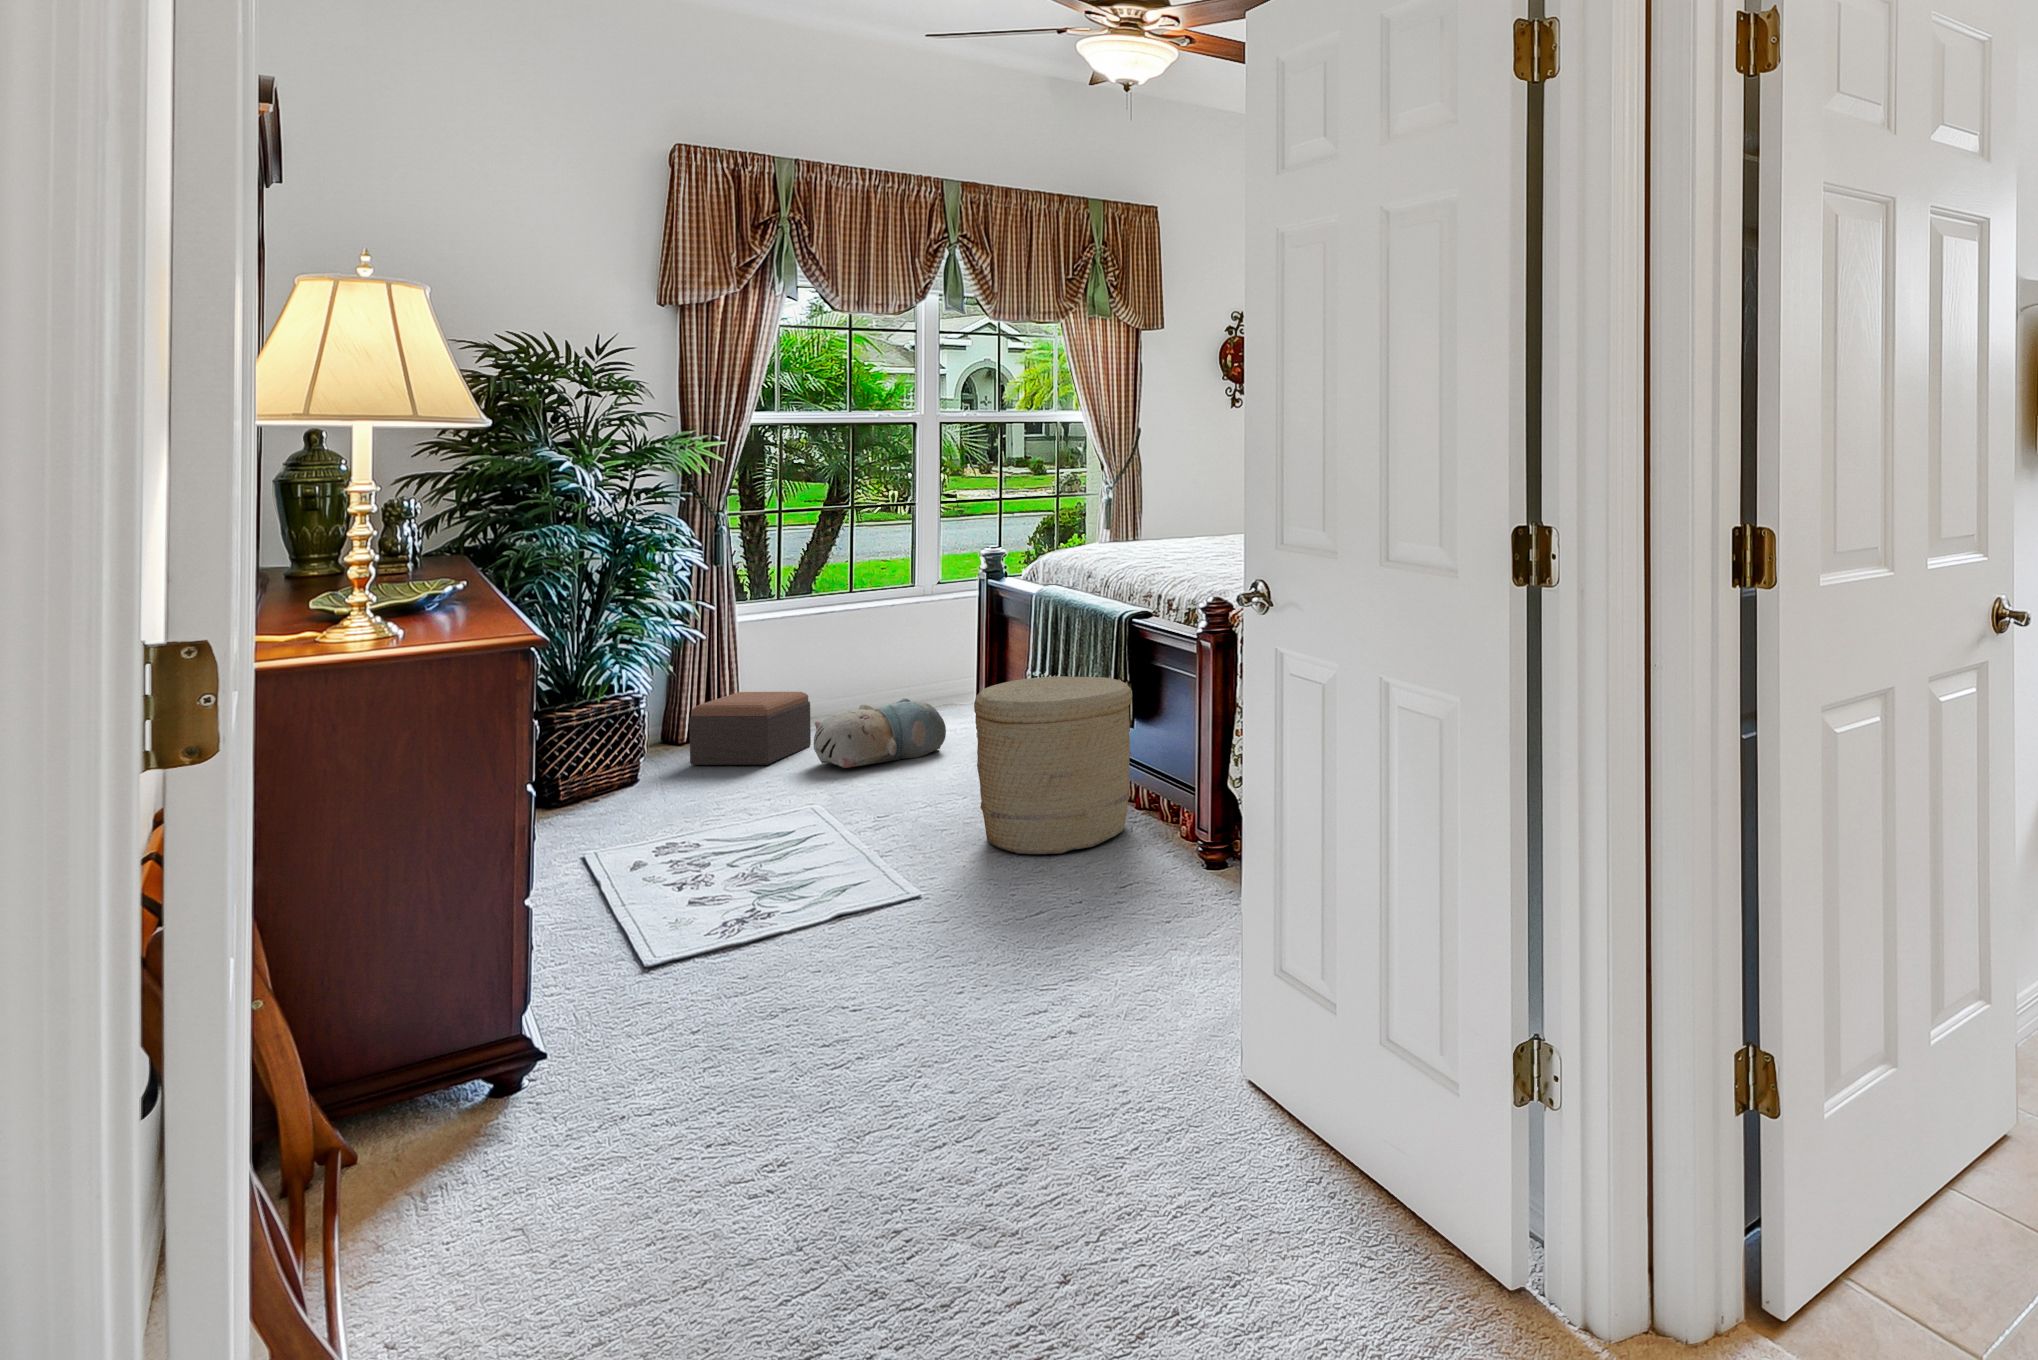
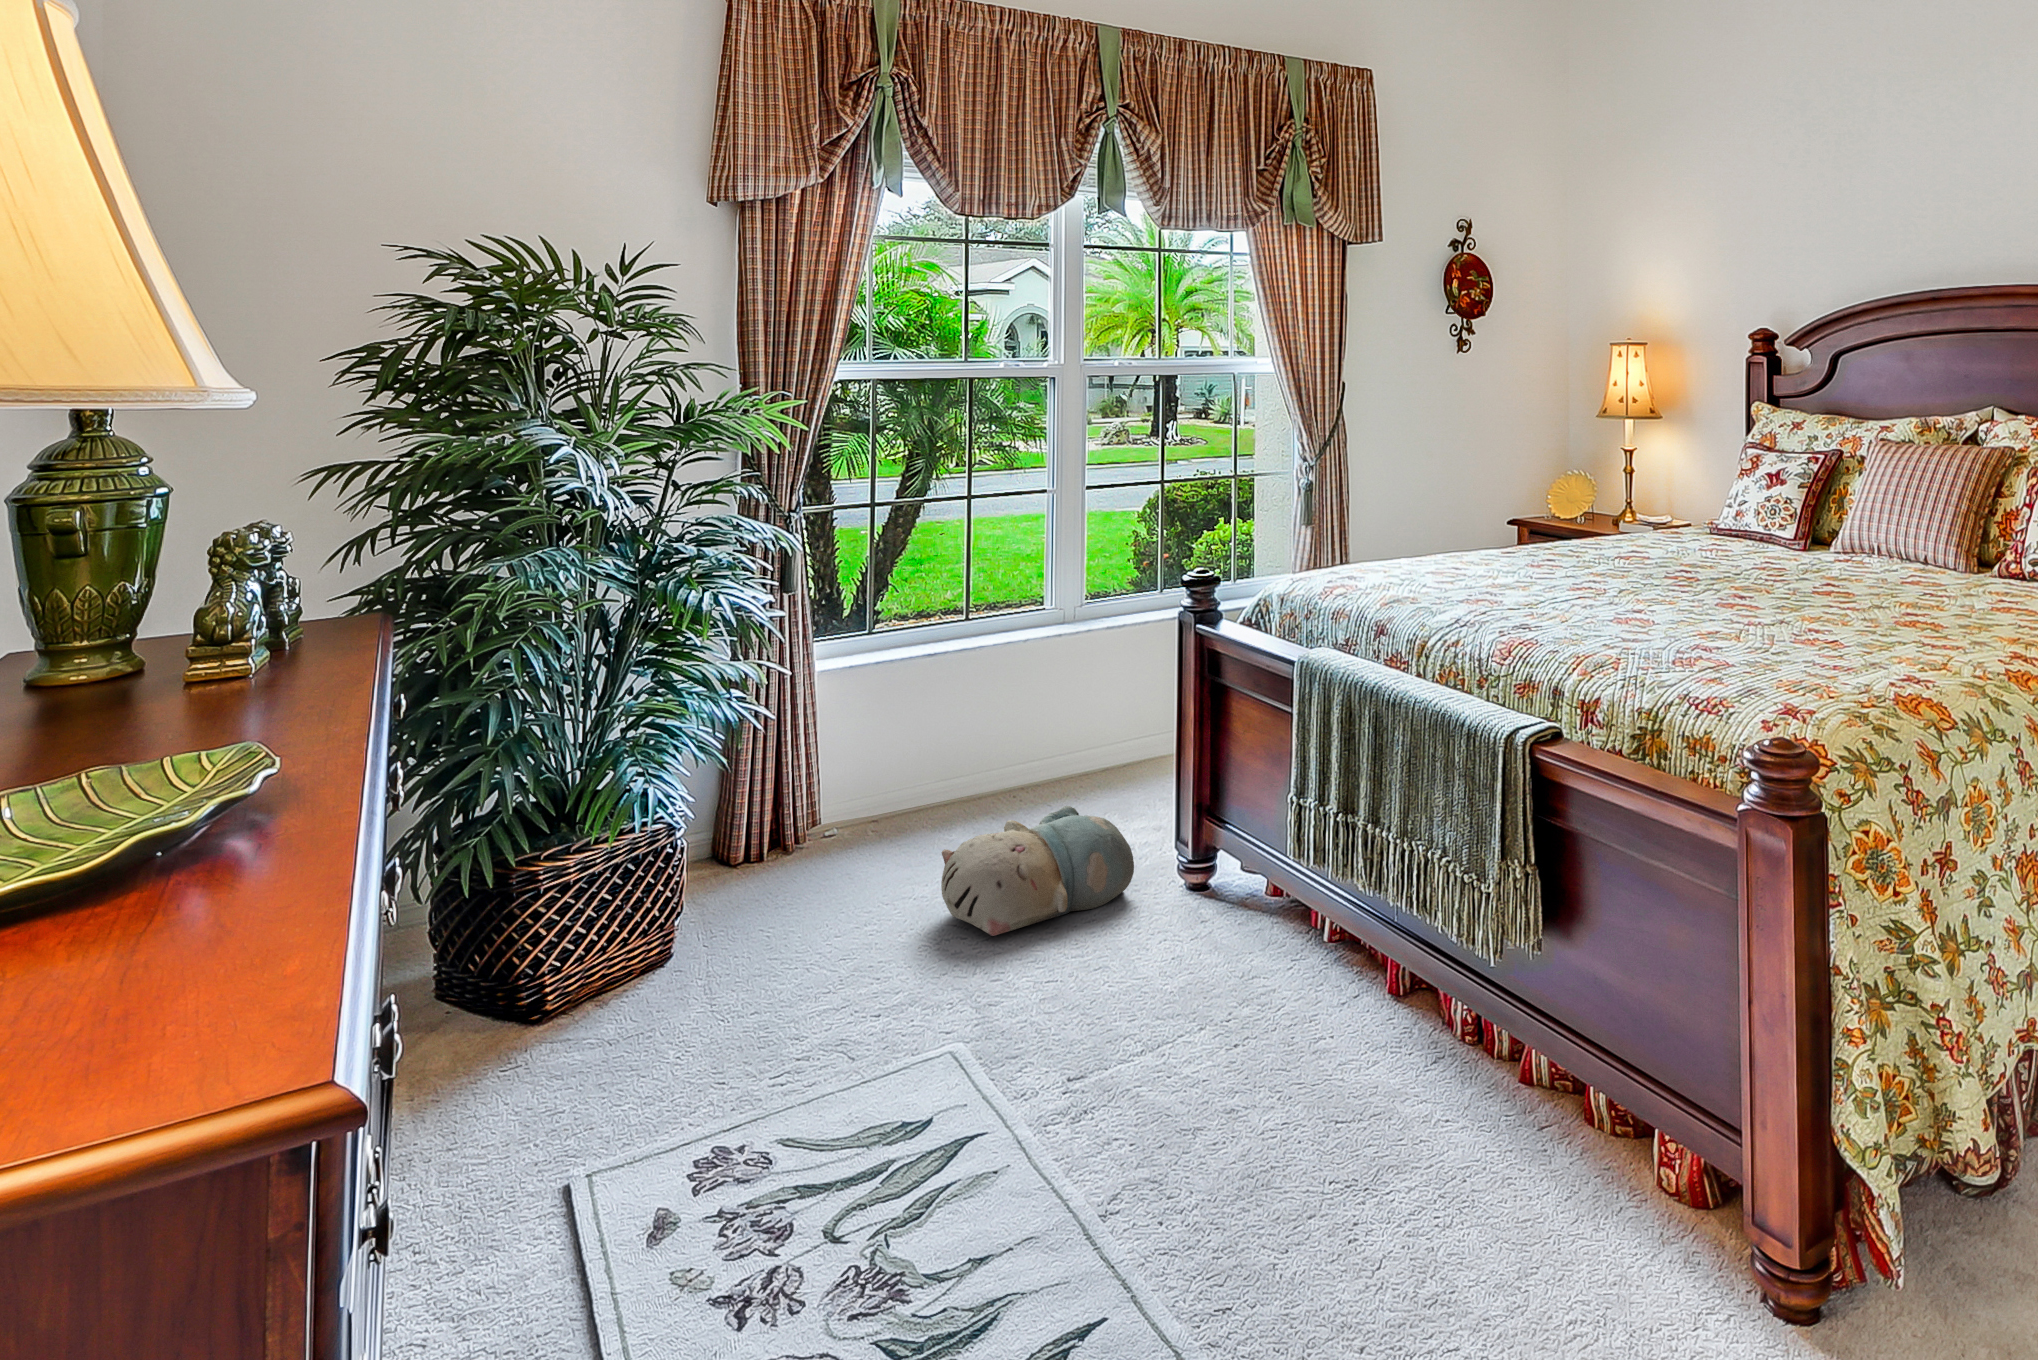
woven basket: present [974,676,1132,854] -> none [1274,858,1558,1246]
footstool: present [690,692,811,765] -> none [754,783,928,914]

